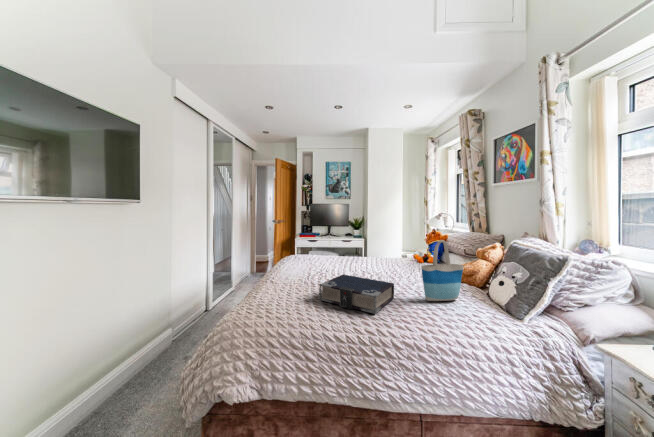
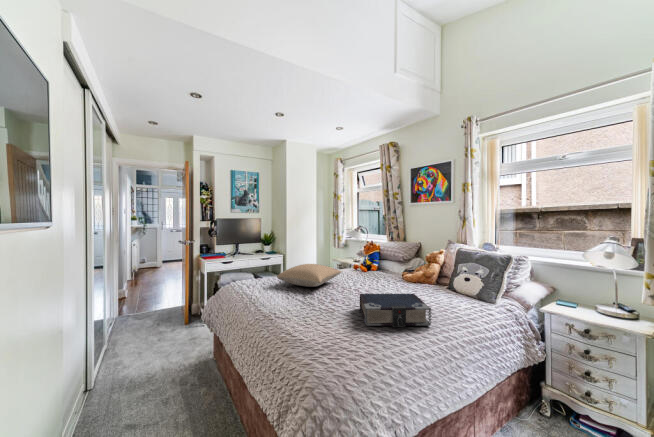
tote bag: present [422,240,464,301] -> none [430,250,450,304]
pillow: none [313,246,374,266] -> present [277,264,342,287]

